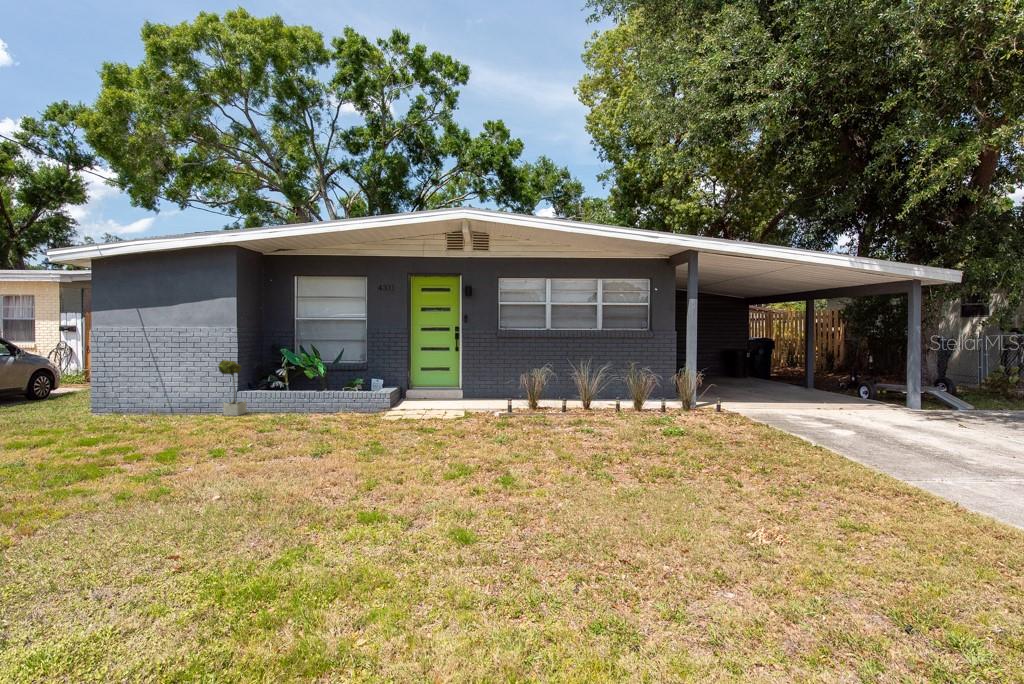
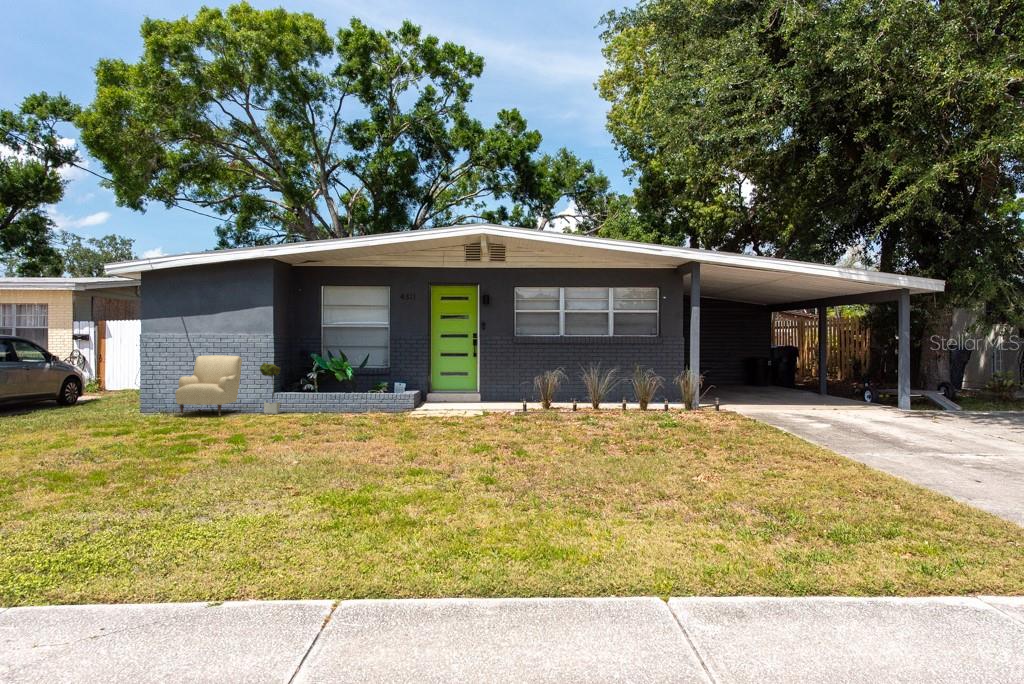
chair: none [118,352,201,420] -> present [175,355,242,416]

